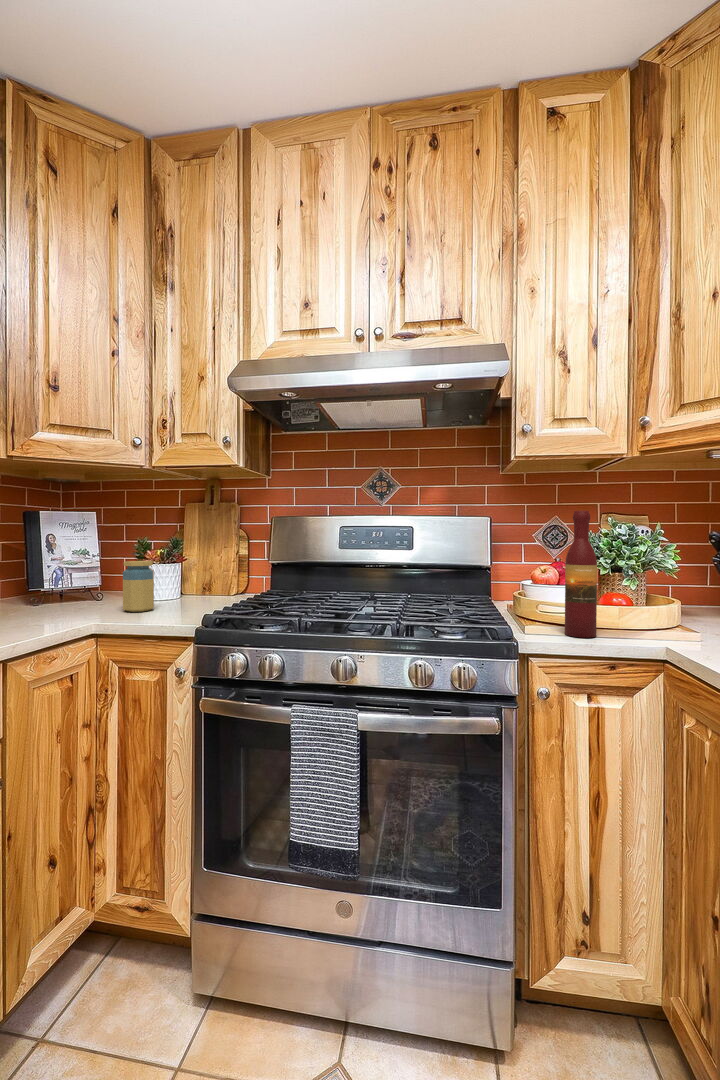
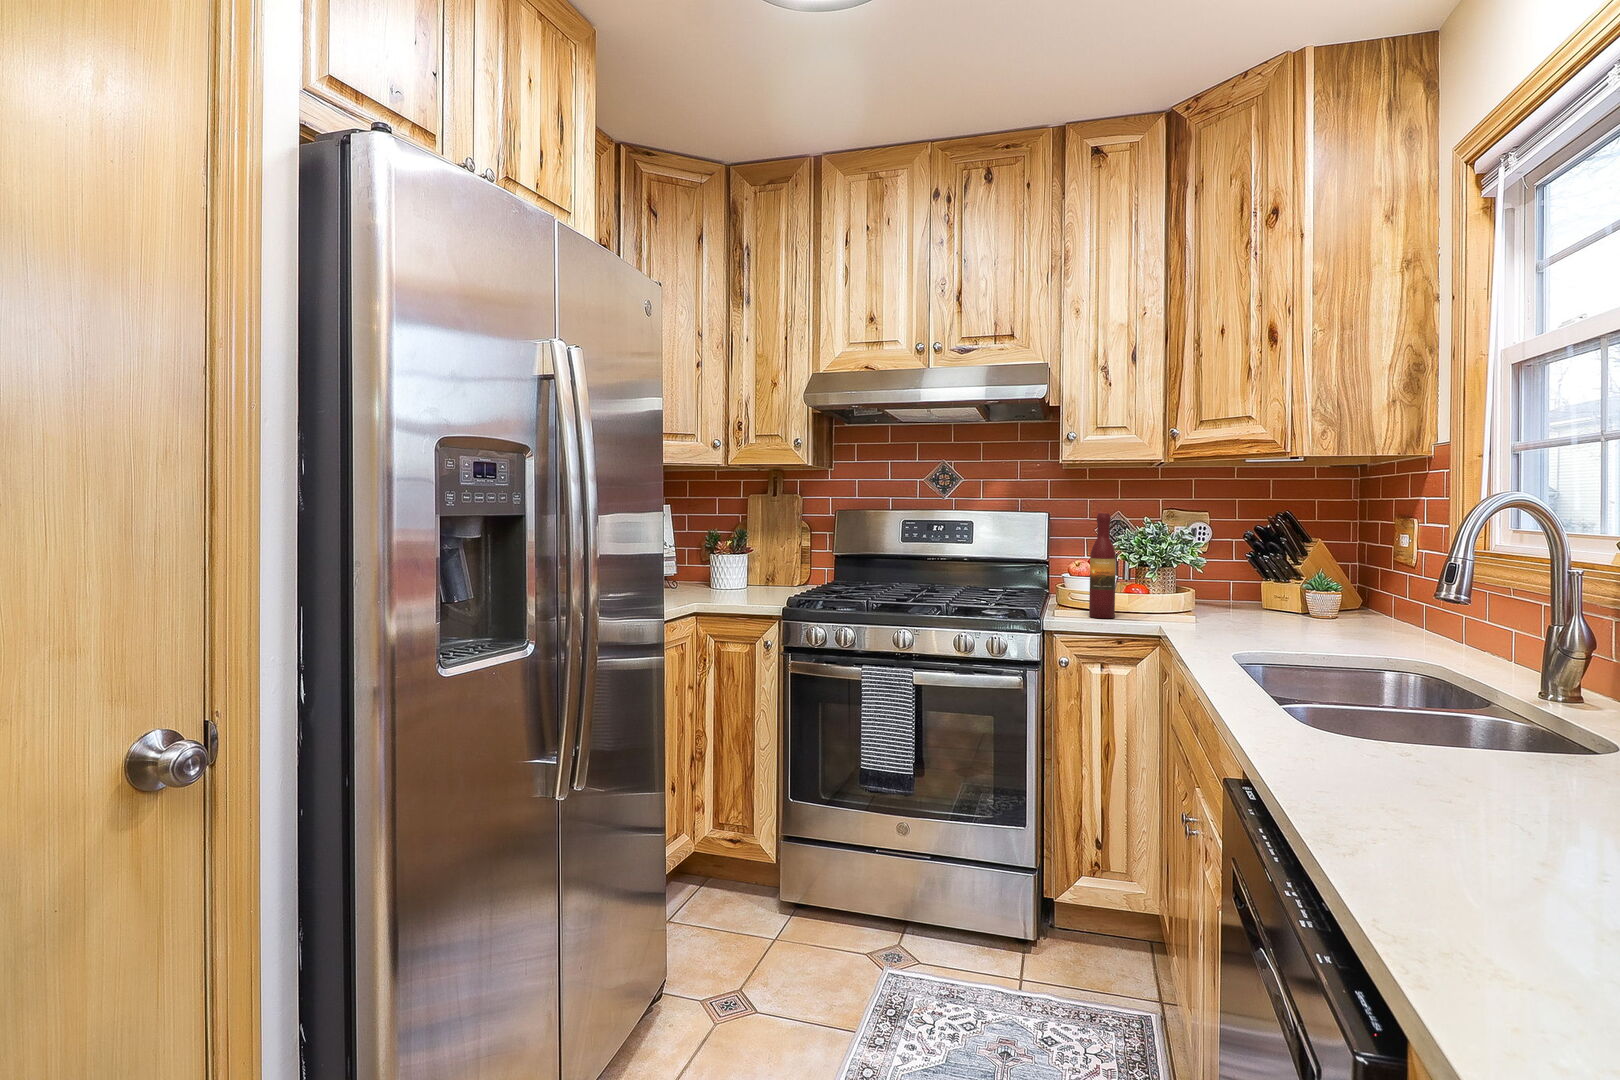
jar: present [123,561,154,612] -> none [708,551,733,596]

